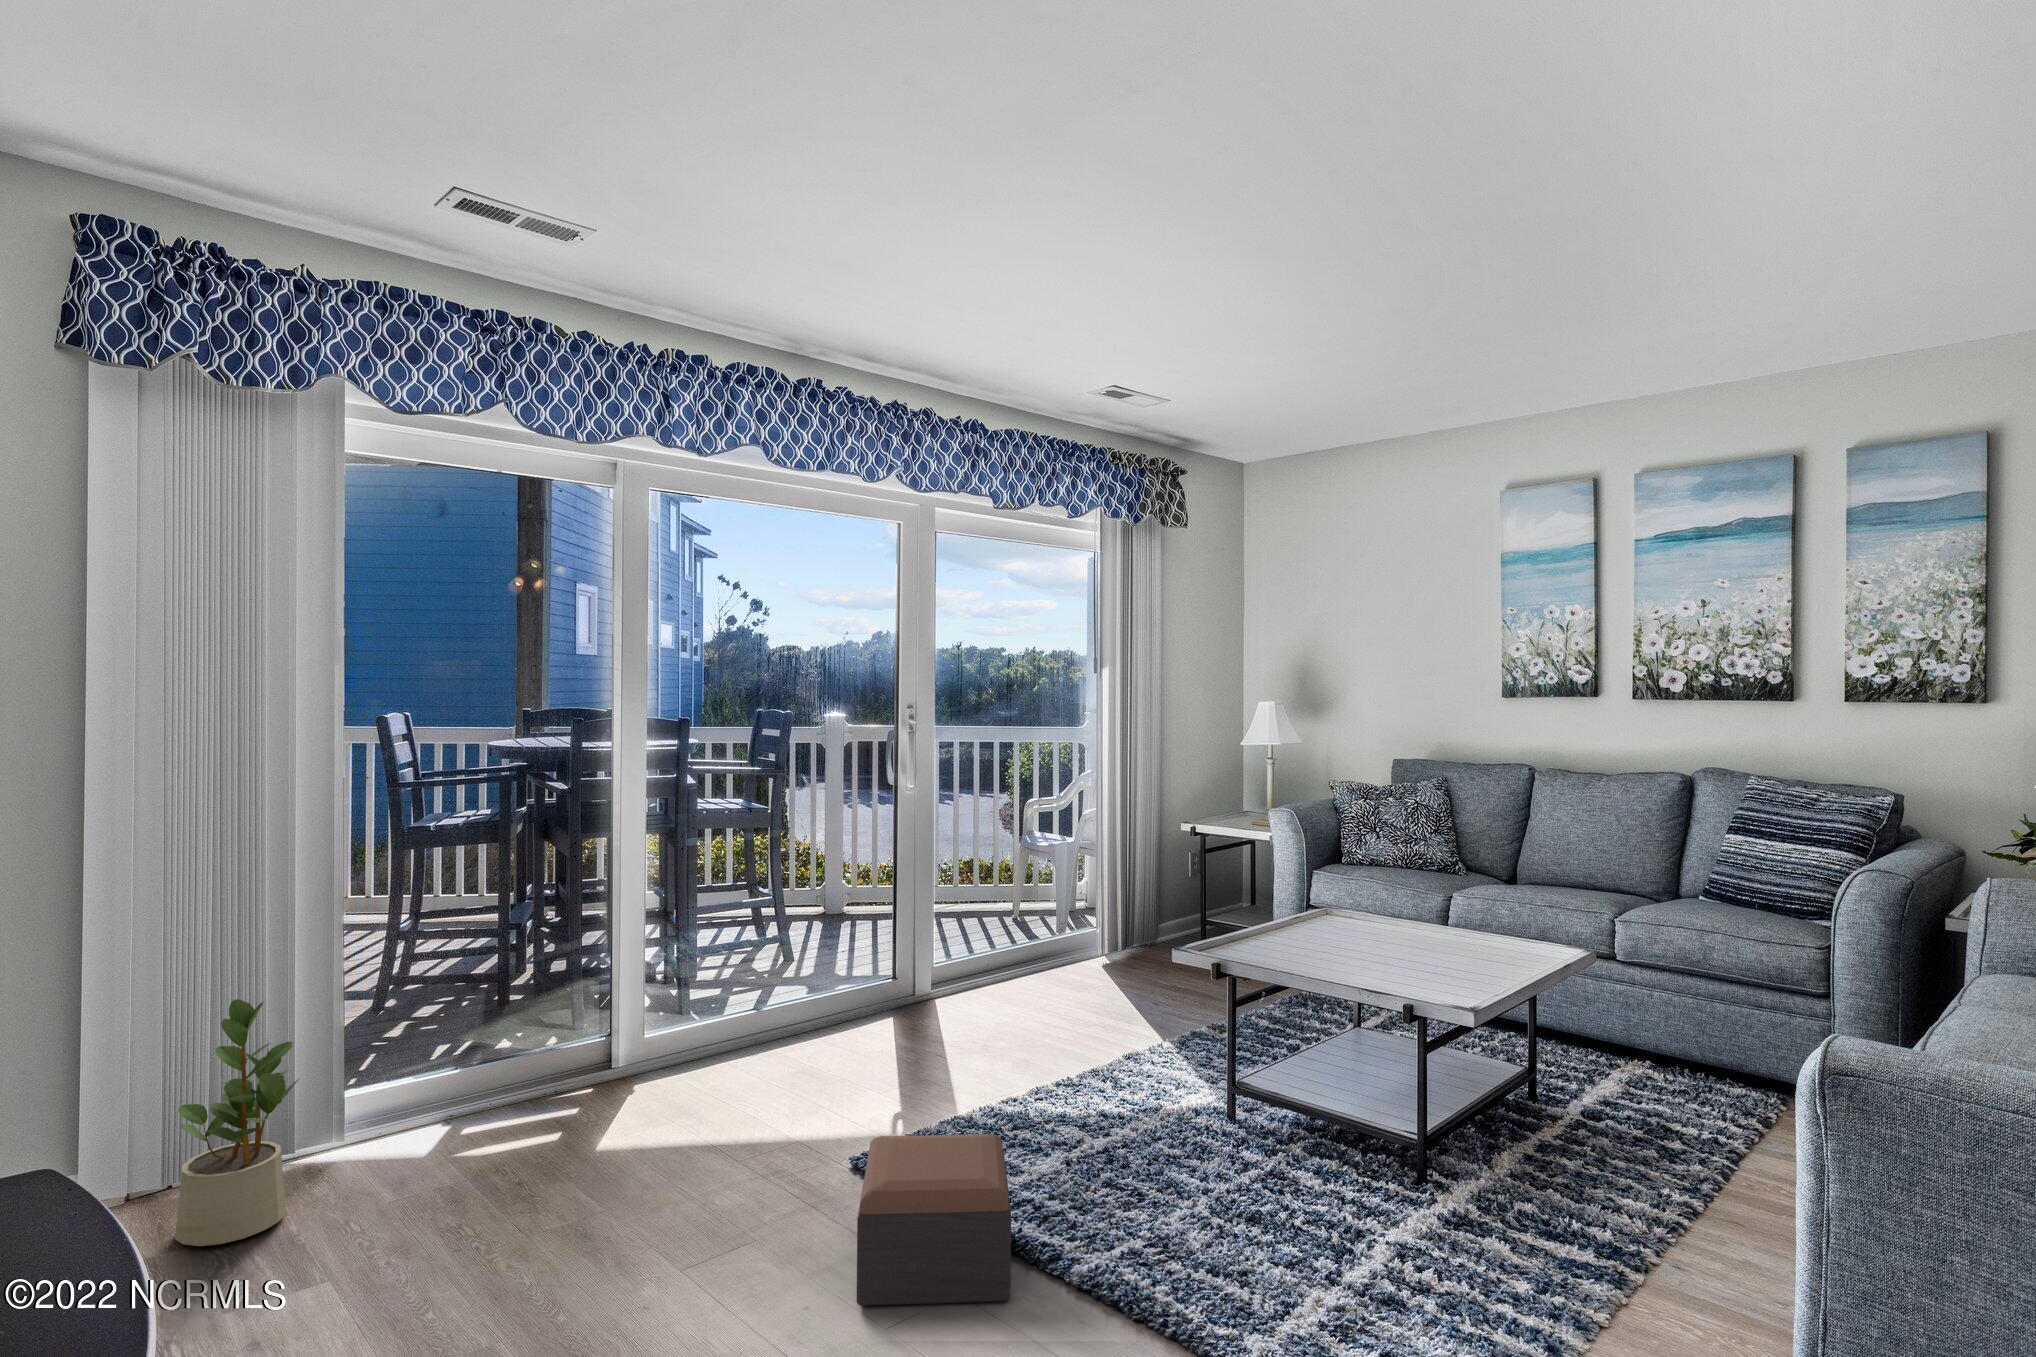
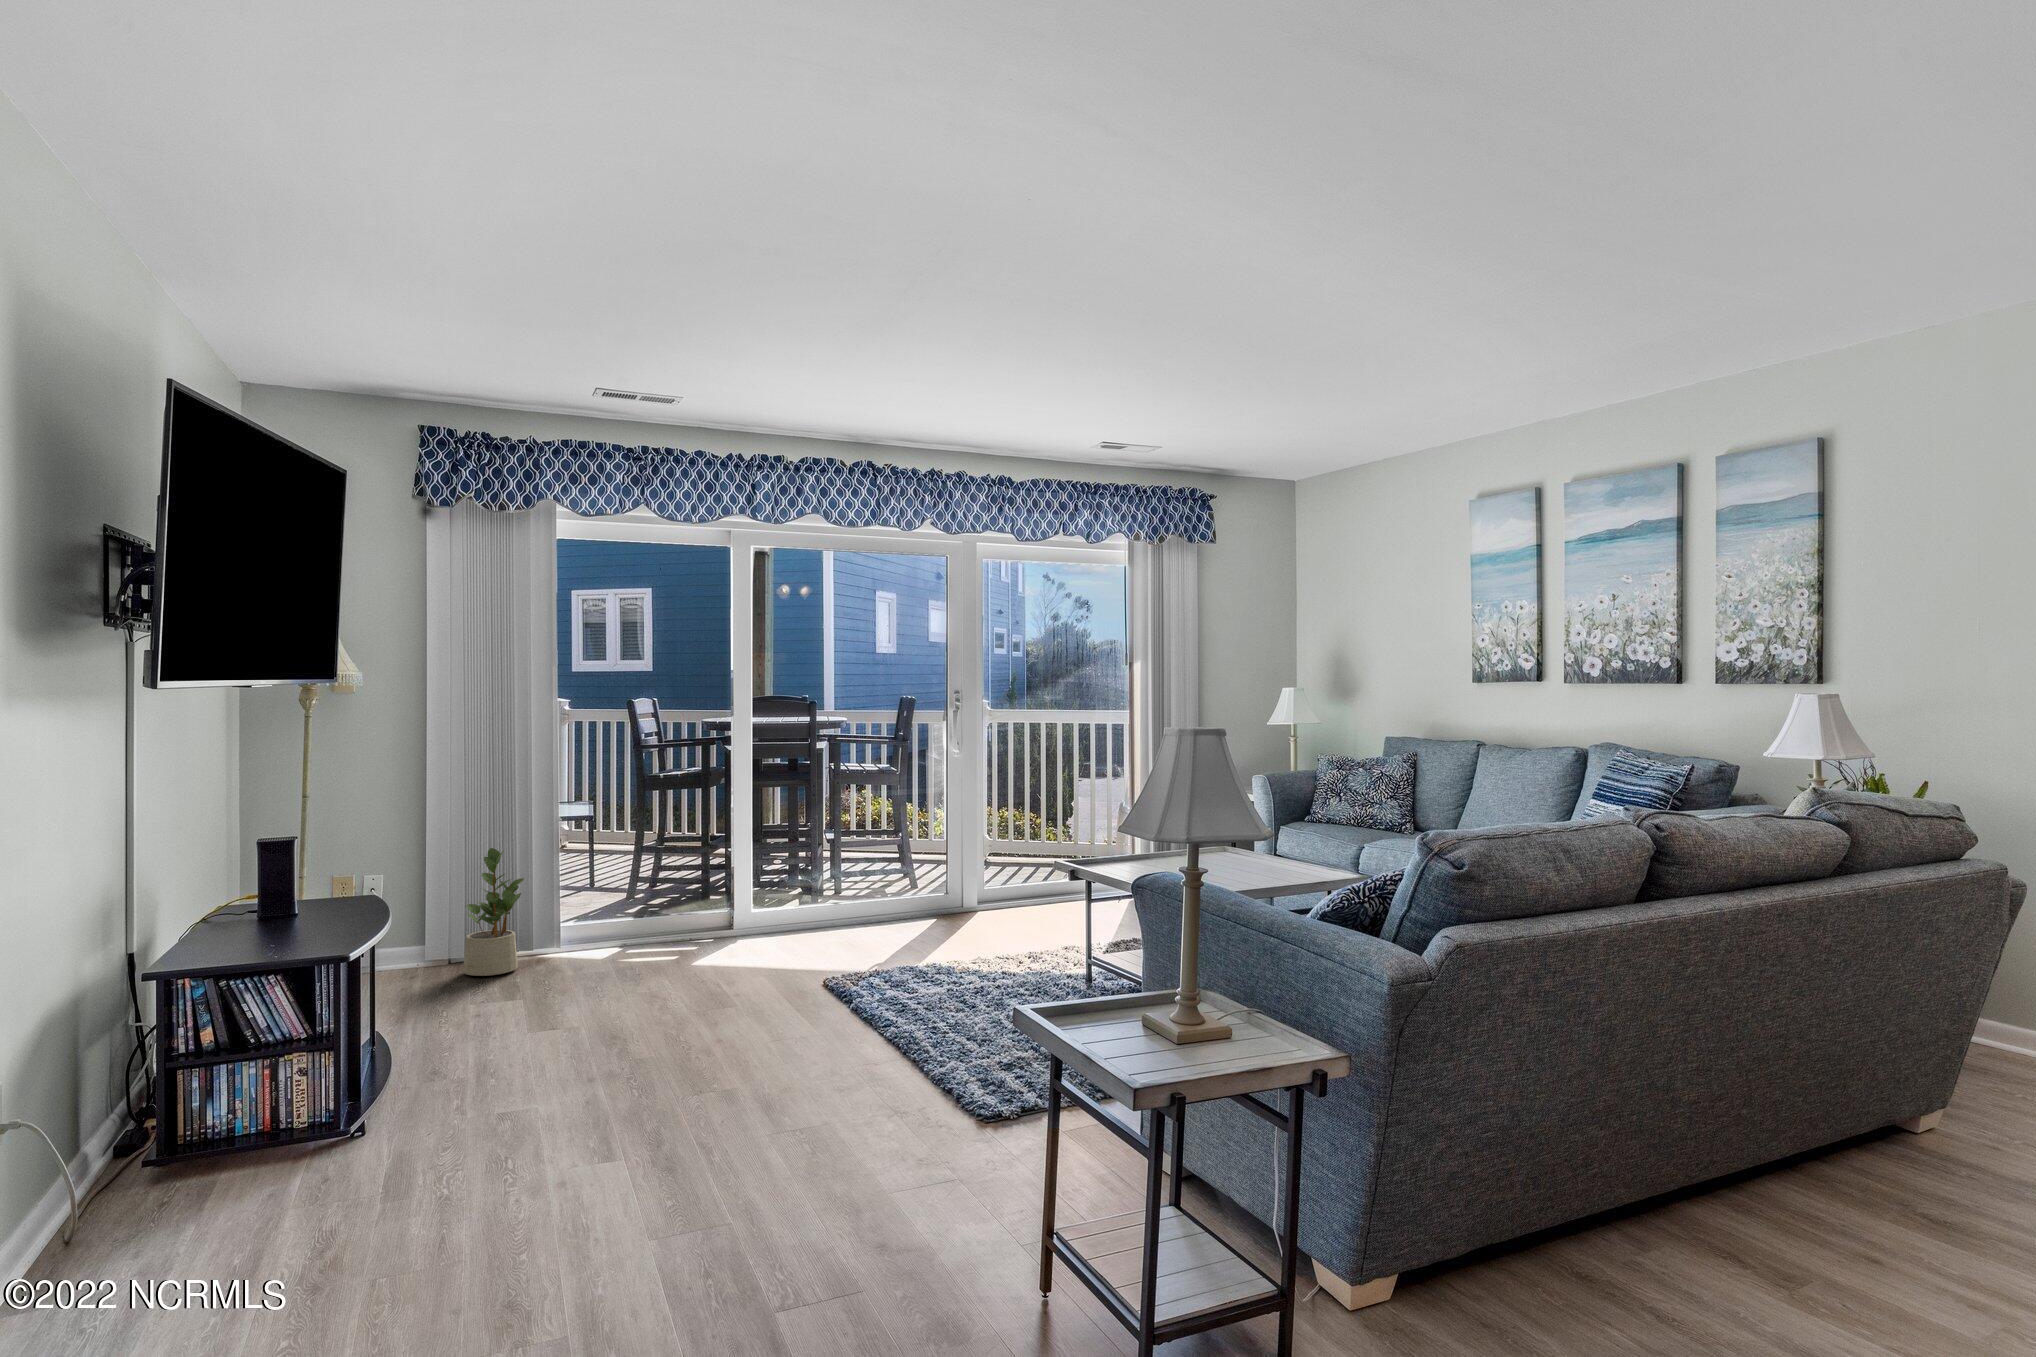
footstool: present [857,1134,1011,1306] -> none [759,945,873,1032]

